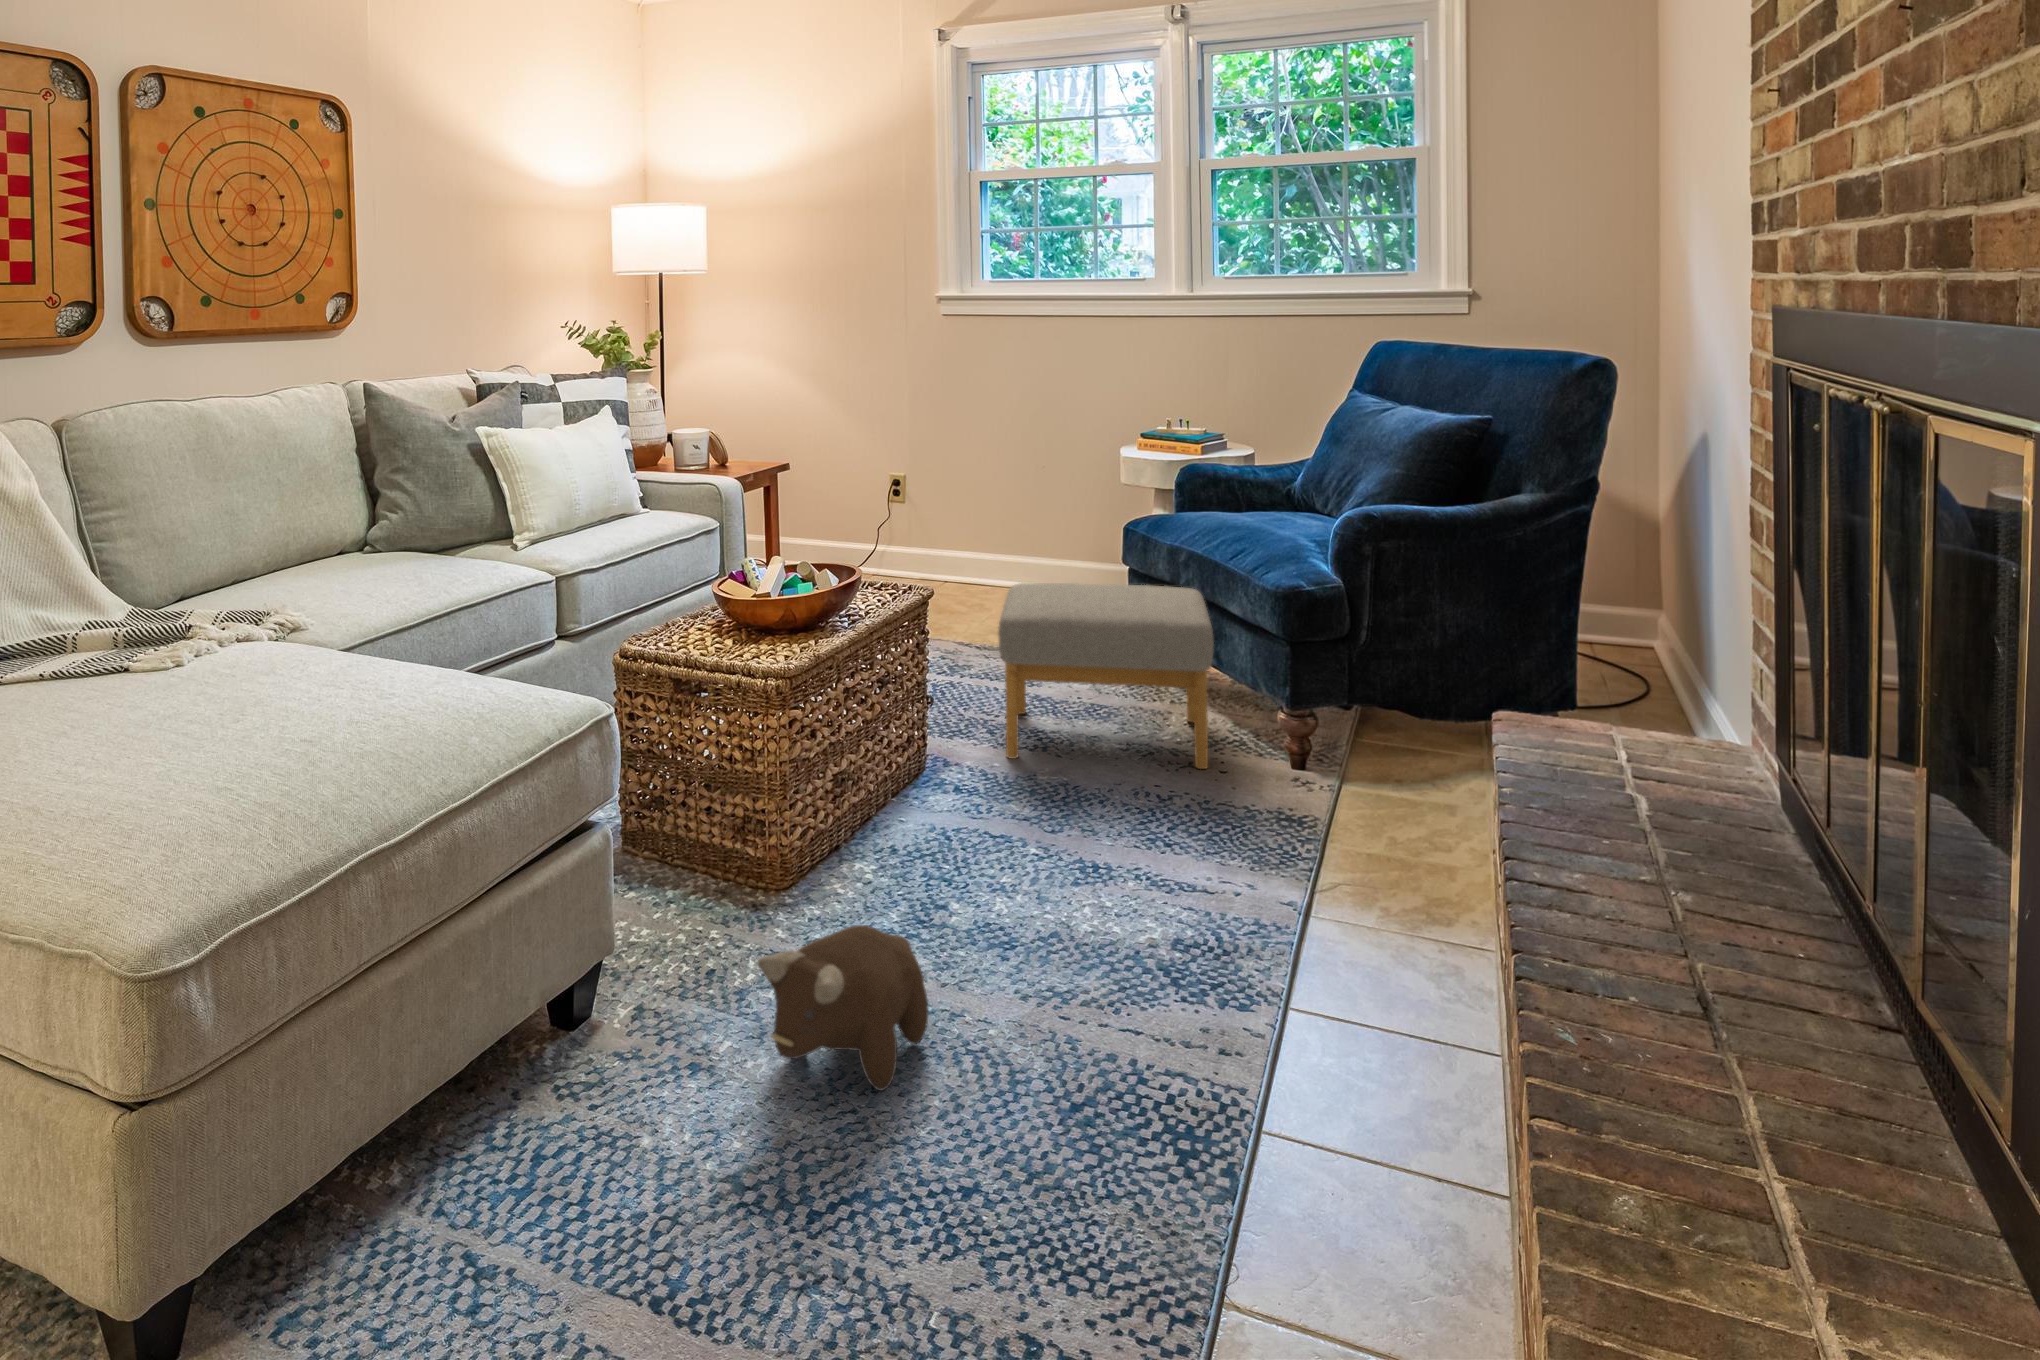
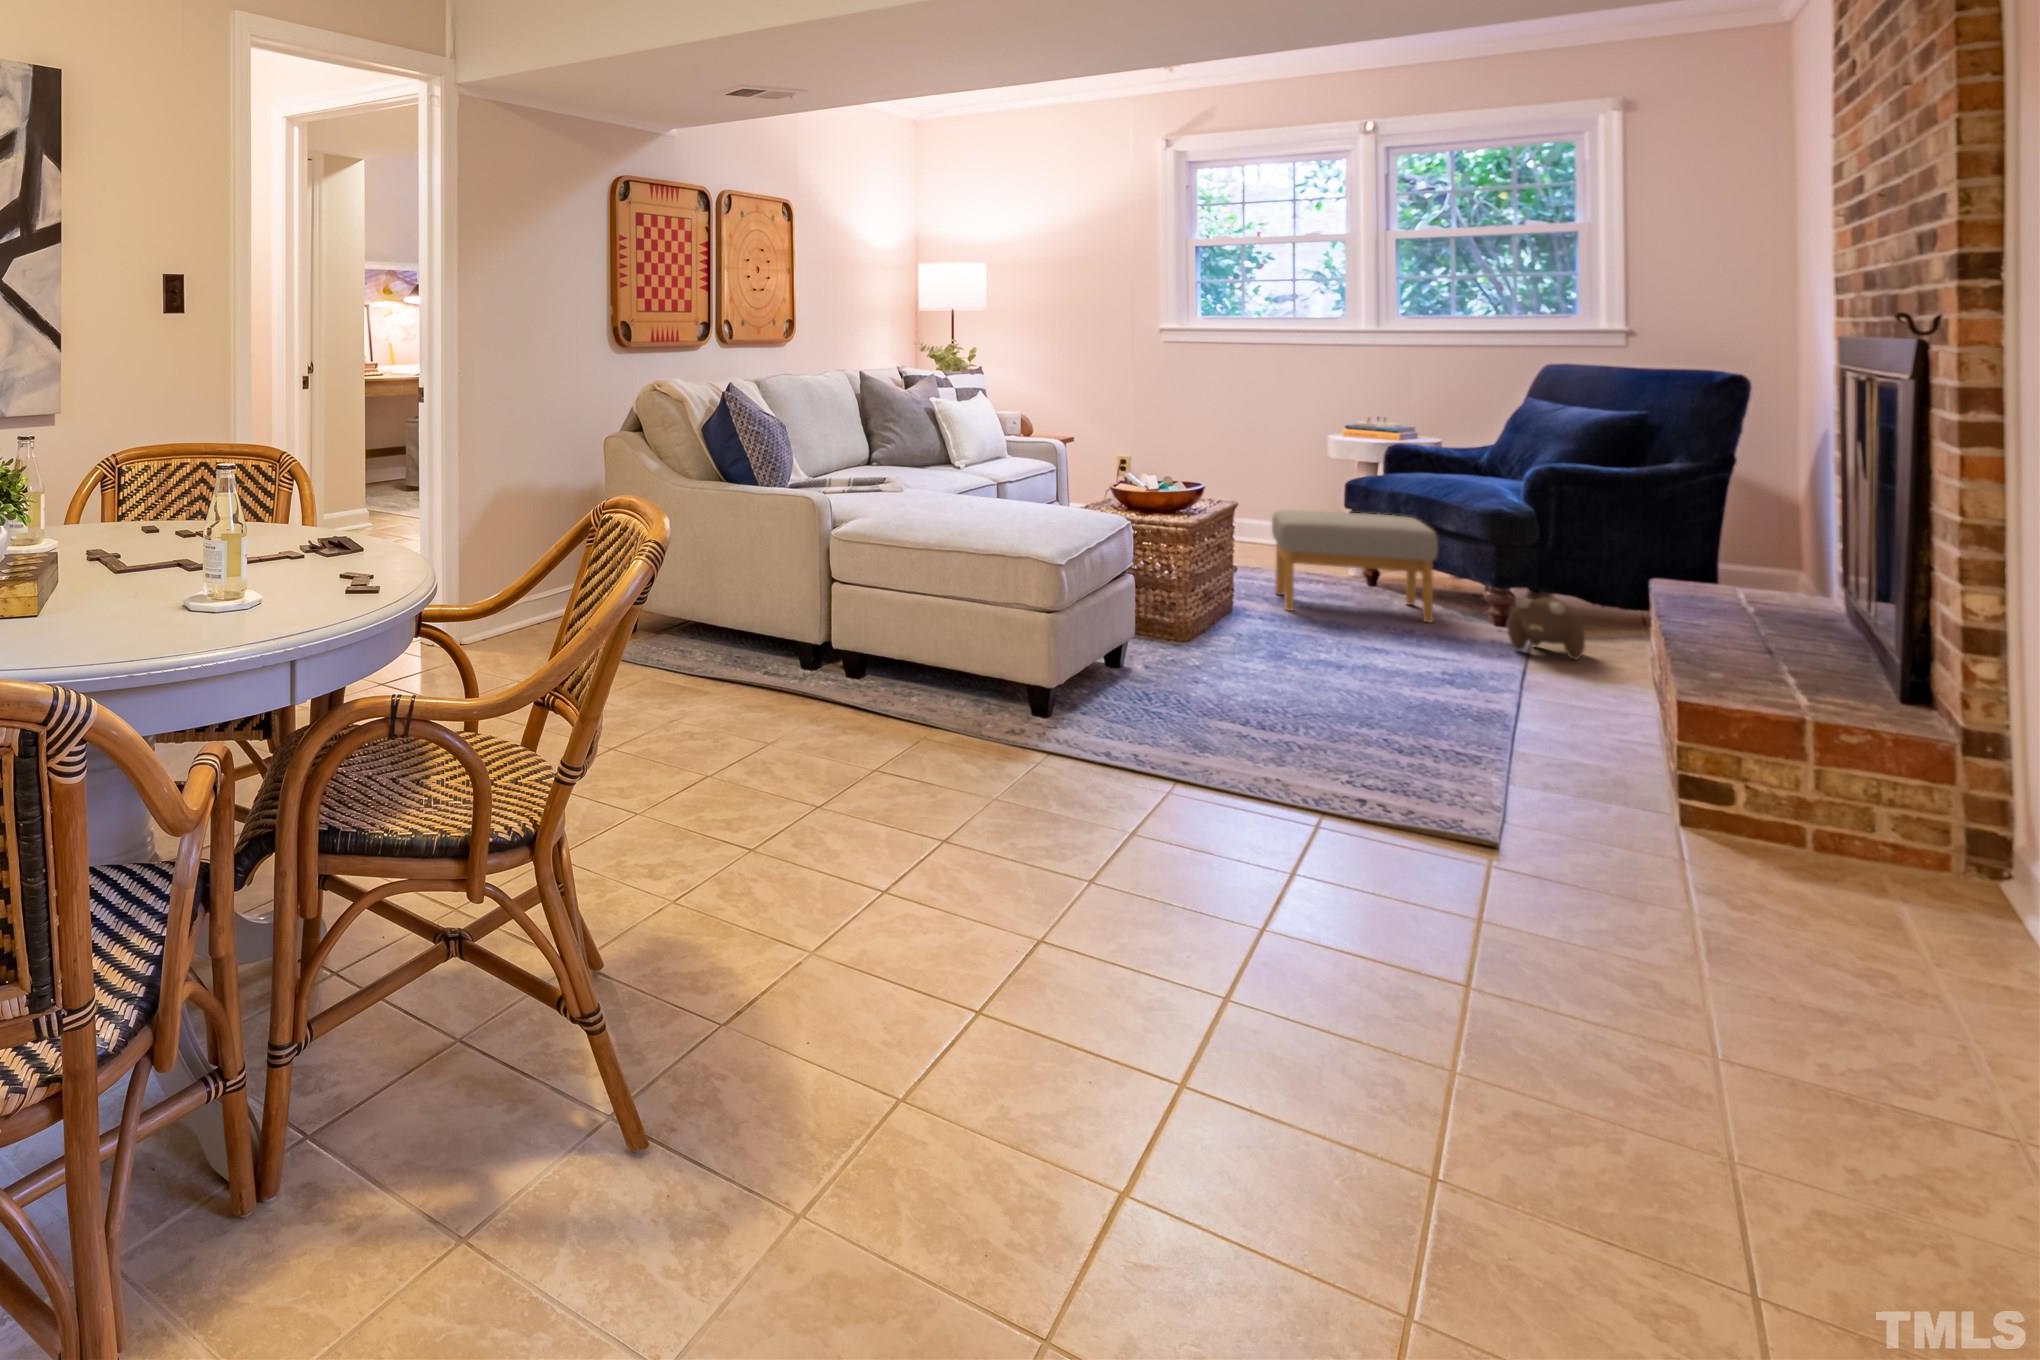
plush toy: present [758,925,928,1091] -> present [1508,597,1585,660]

